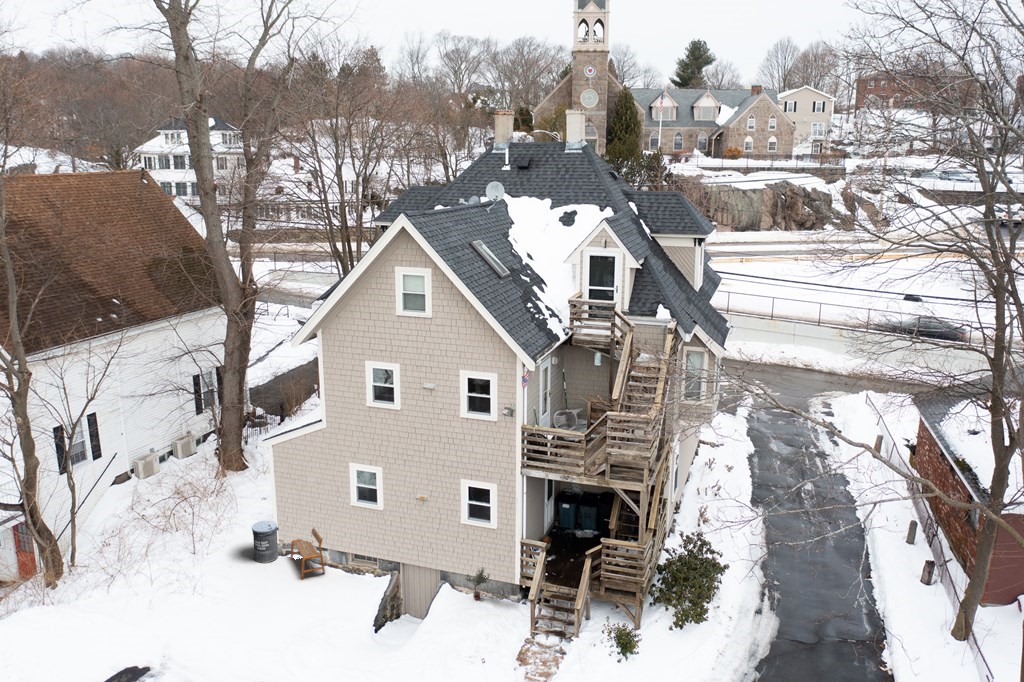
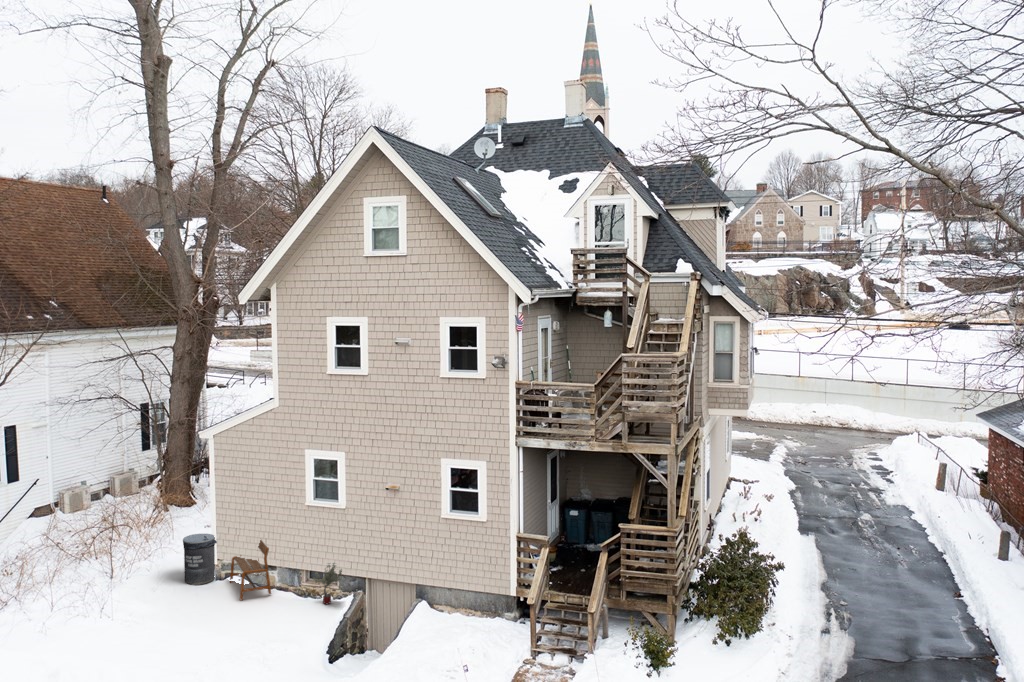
potted tree: present [465,568,490,600] -> present [314,563,342,604]

